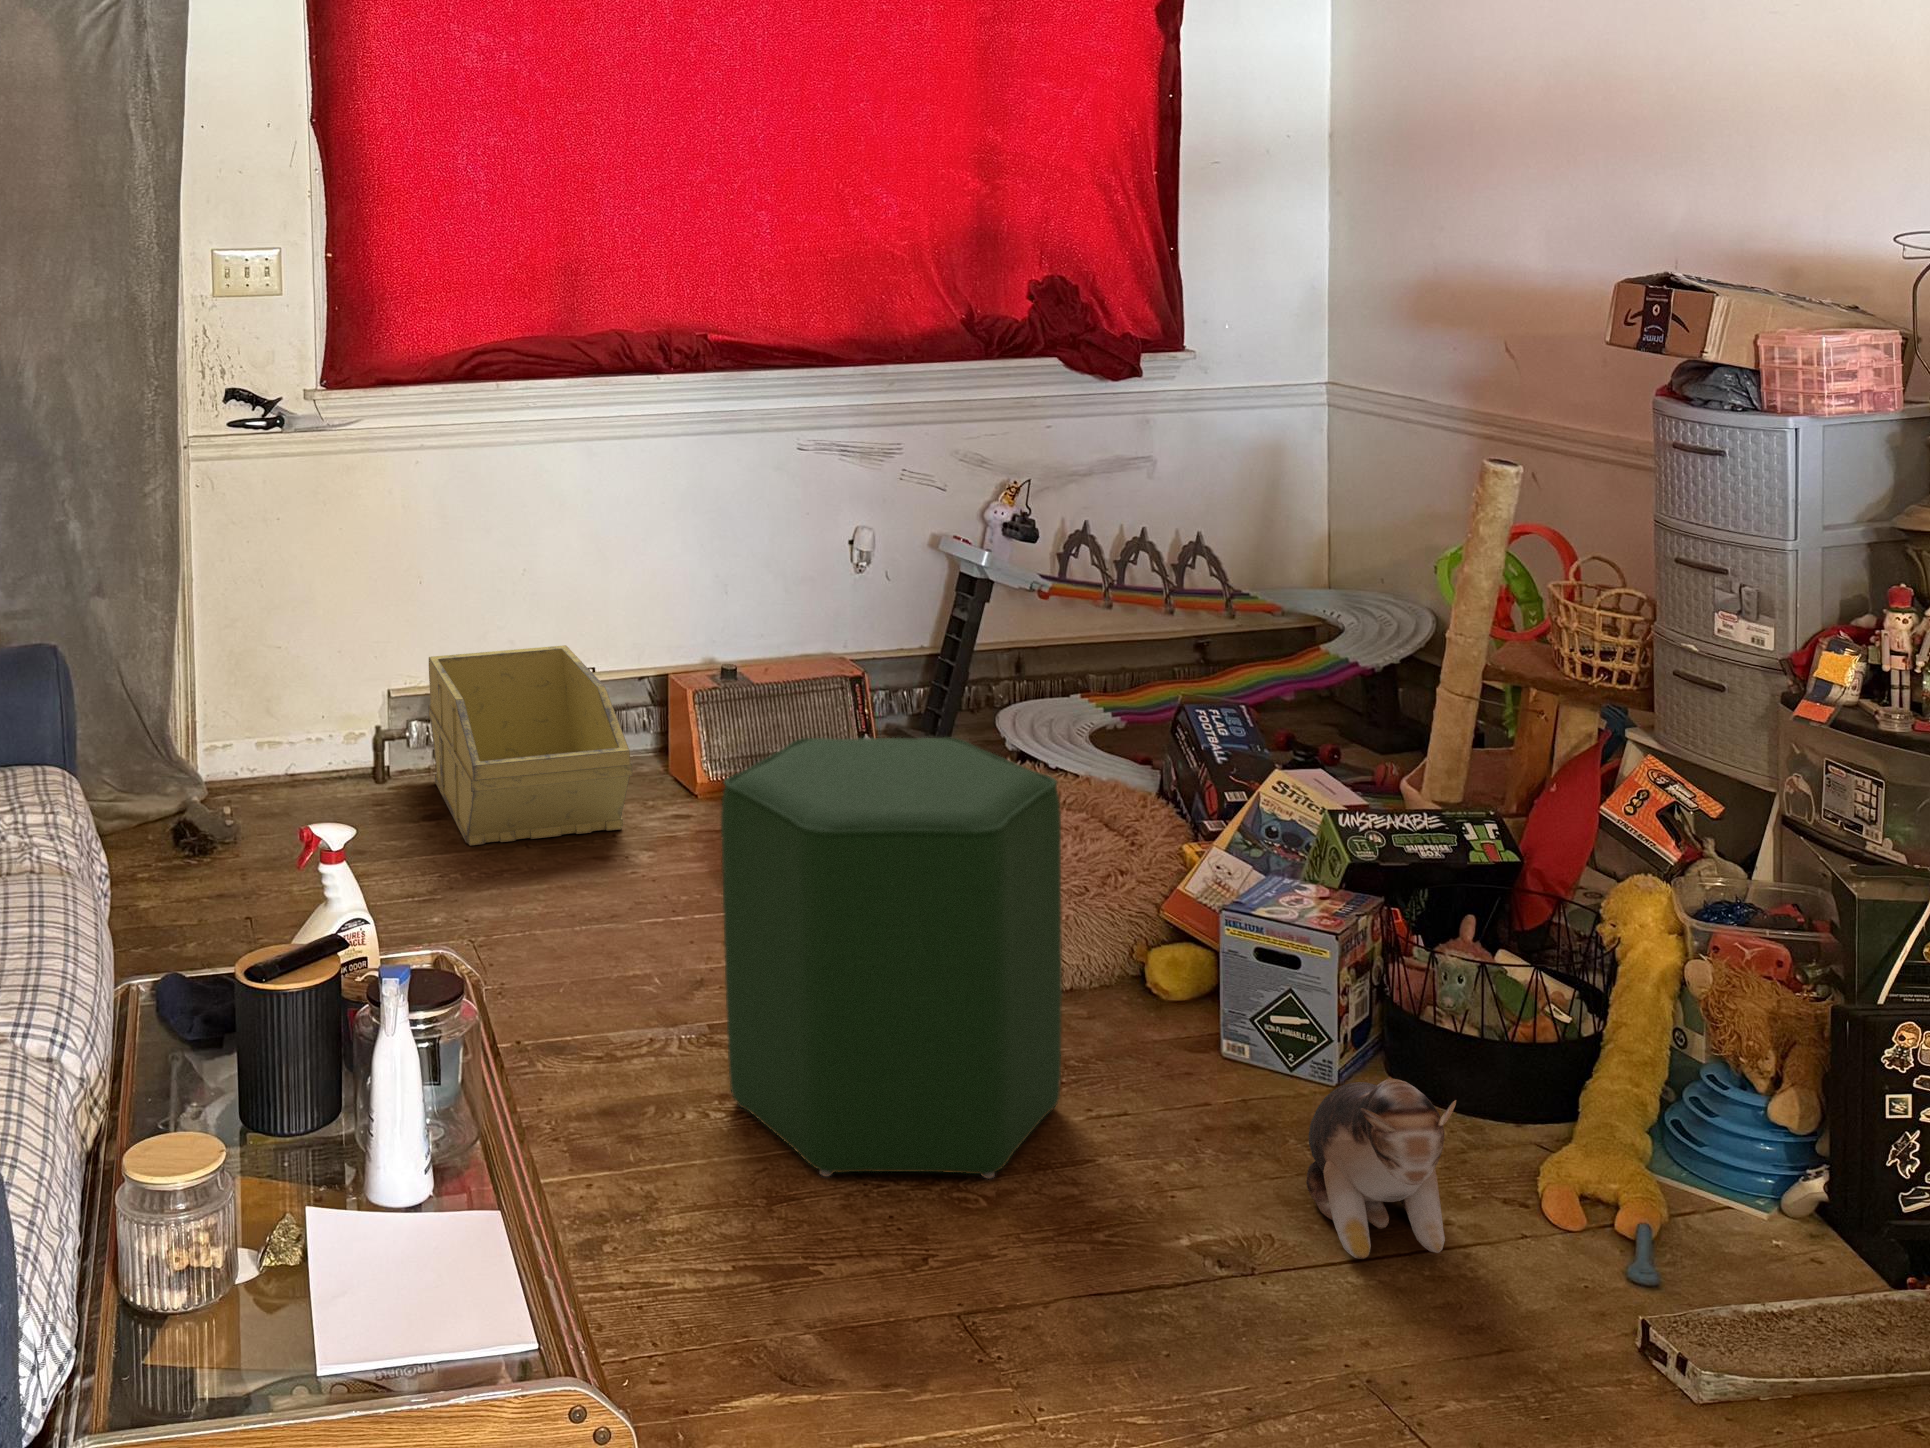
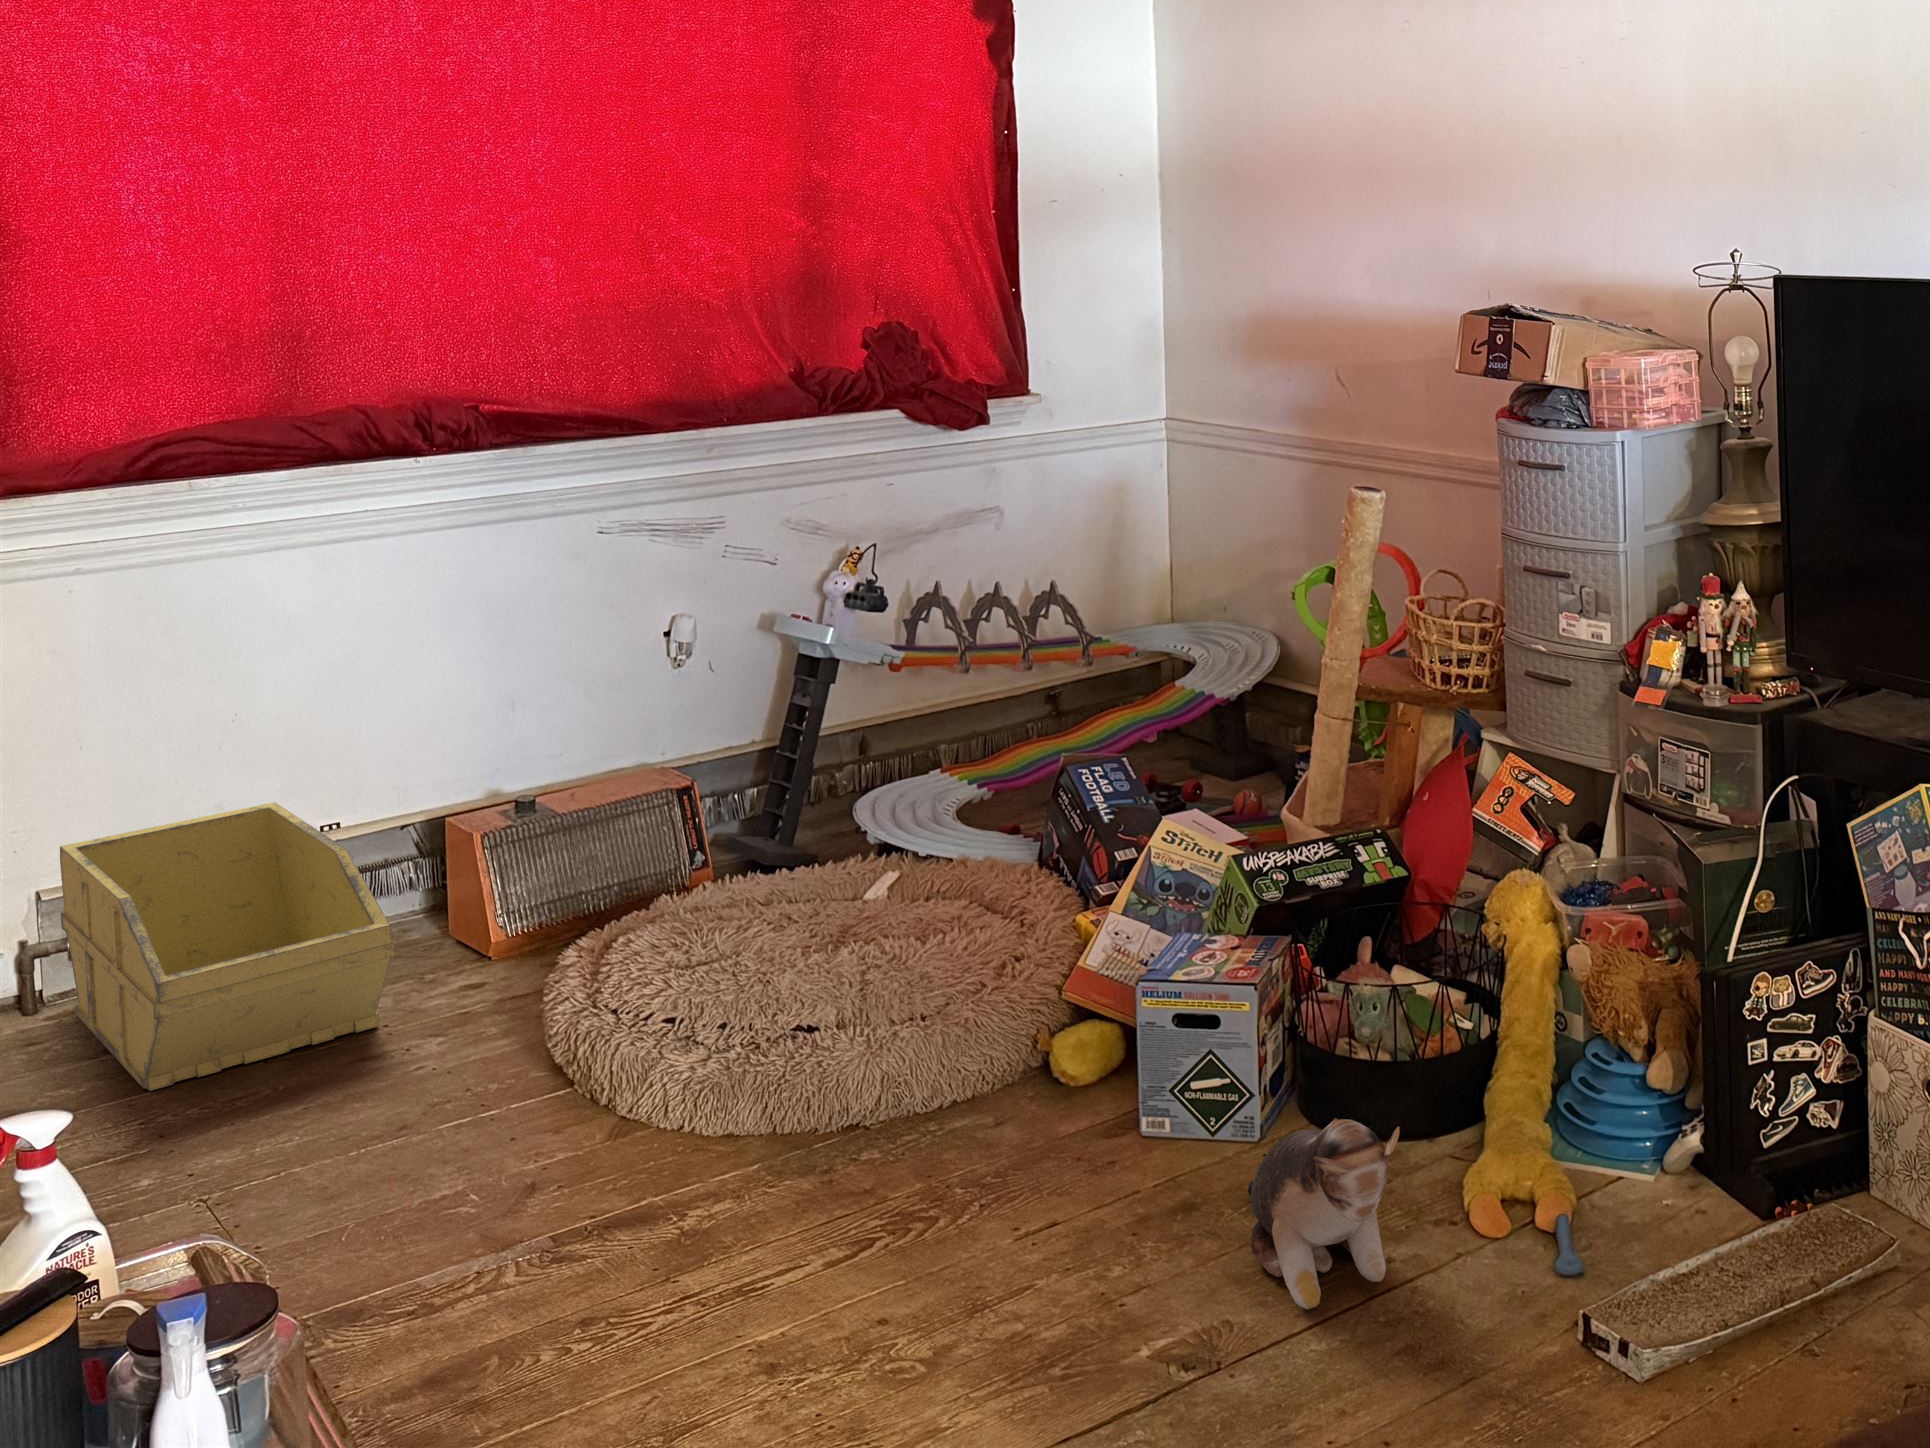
ottoman: present [721,737,1062,1178] -> none [574,847,987,1389]

